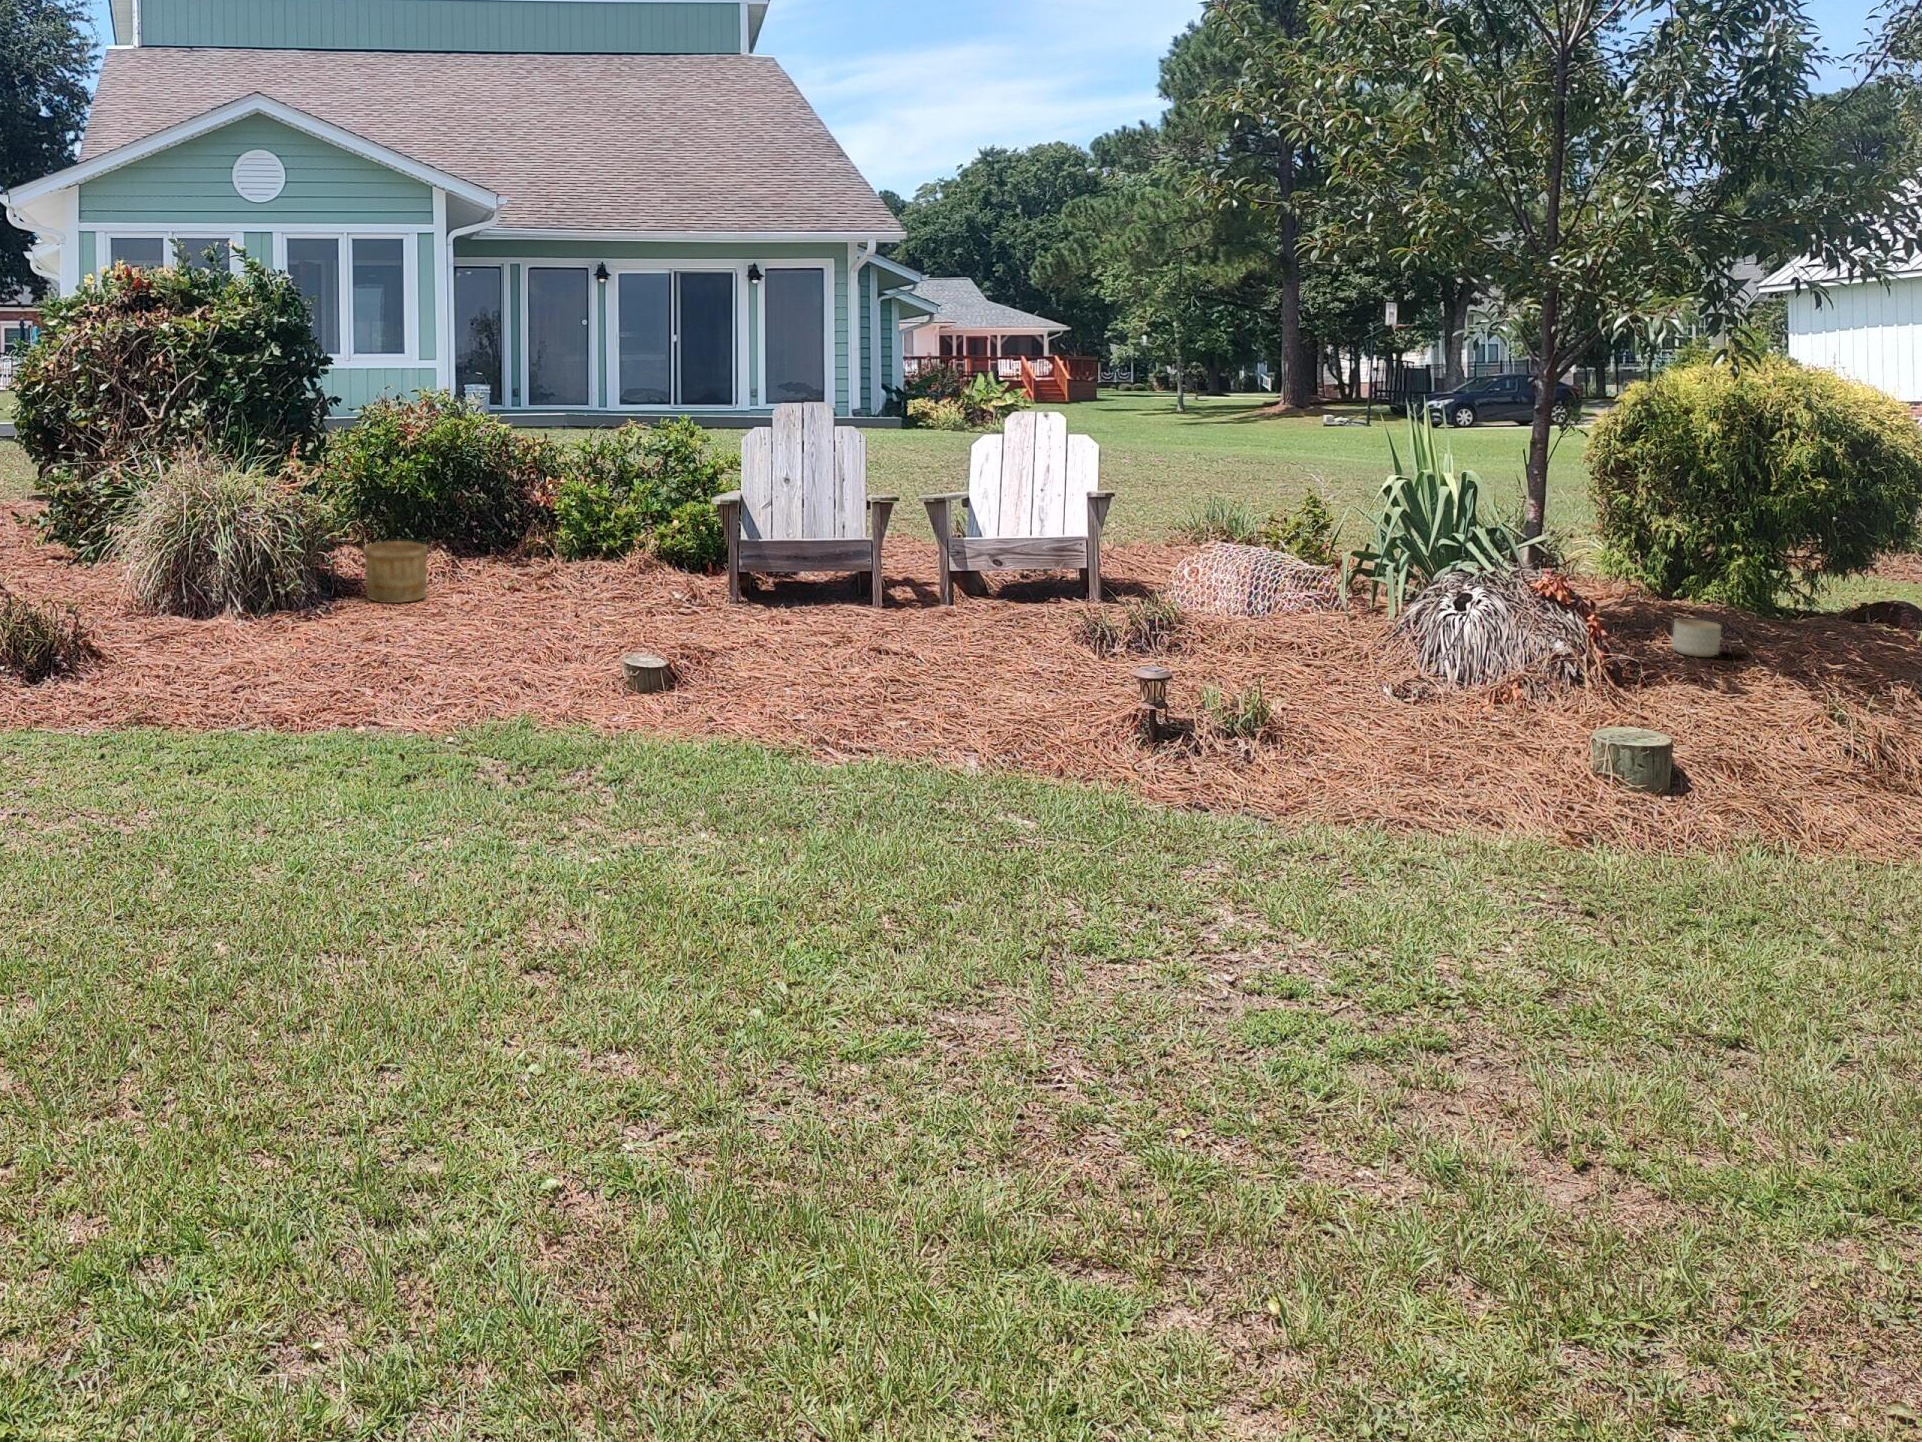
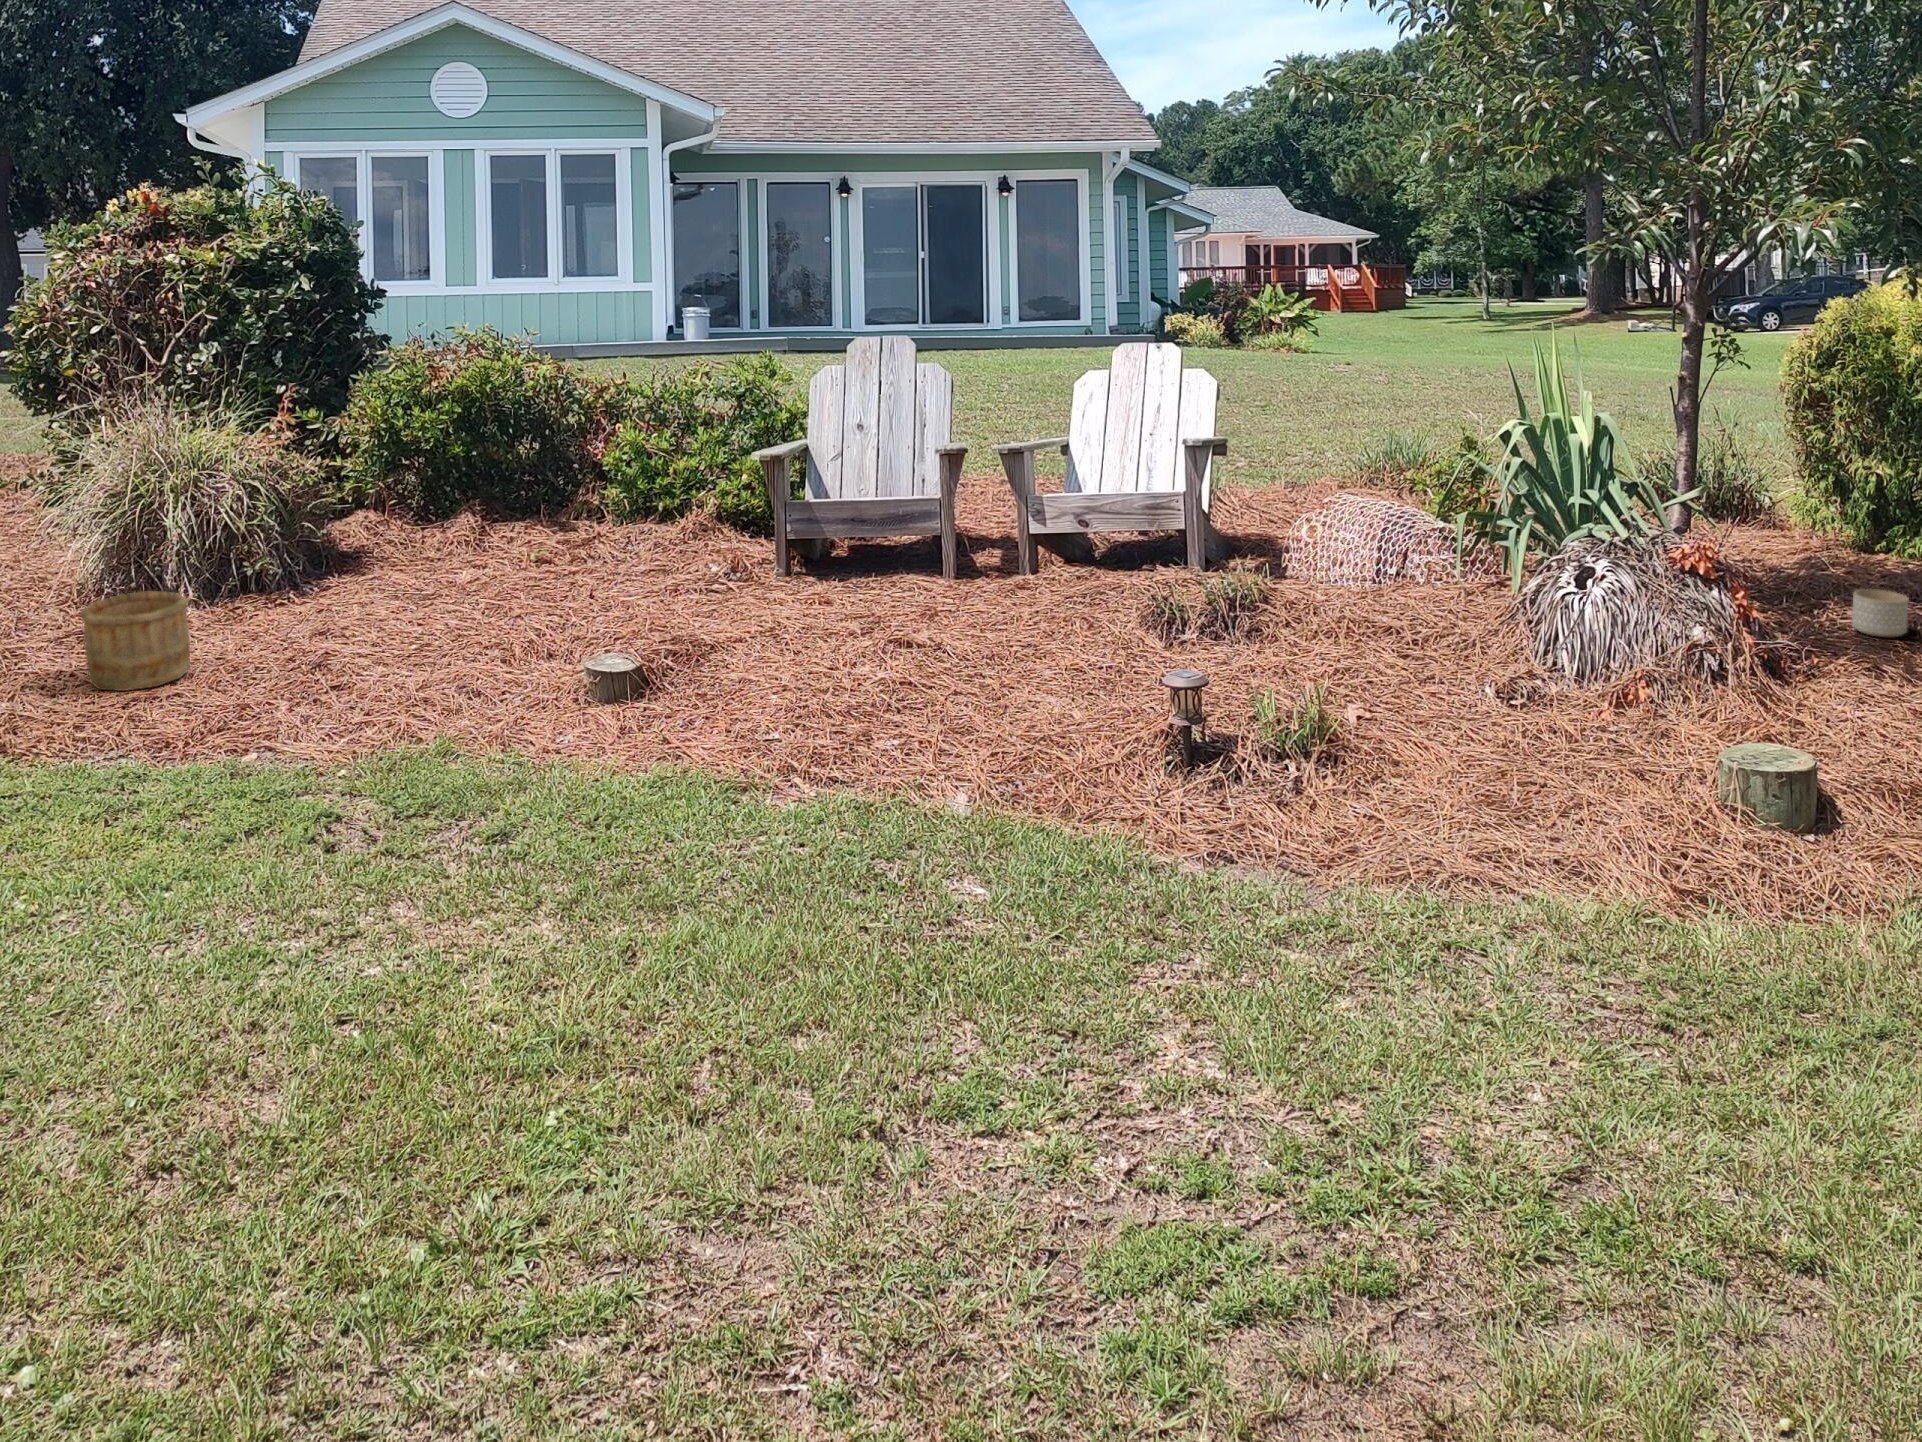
wooden bucket: present [363,541,428,603] -> present [80,591,190,691]

